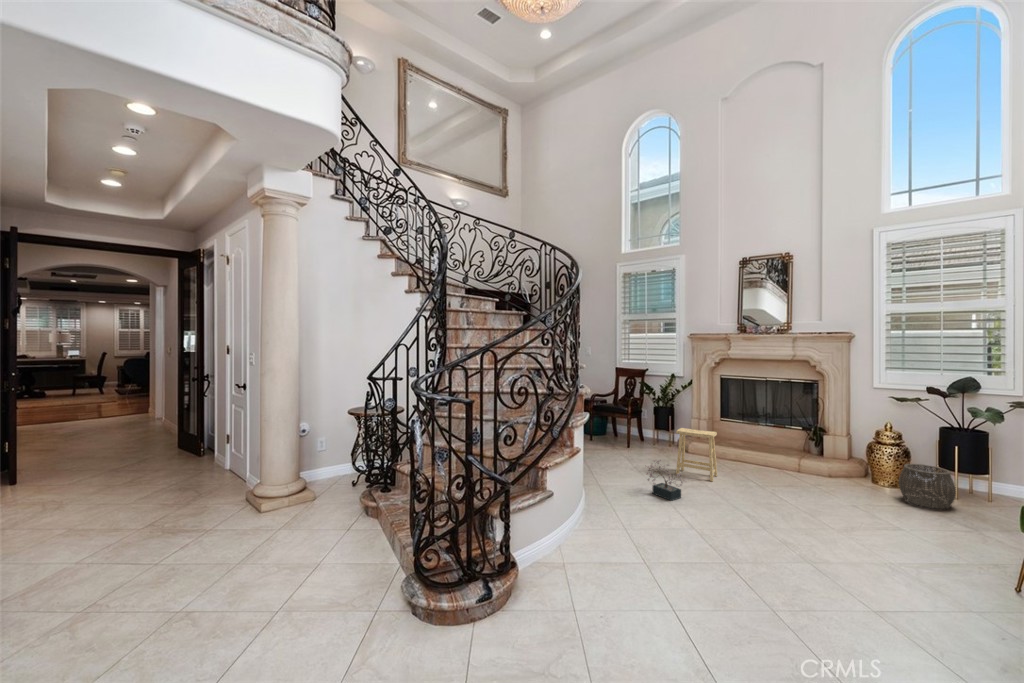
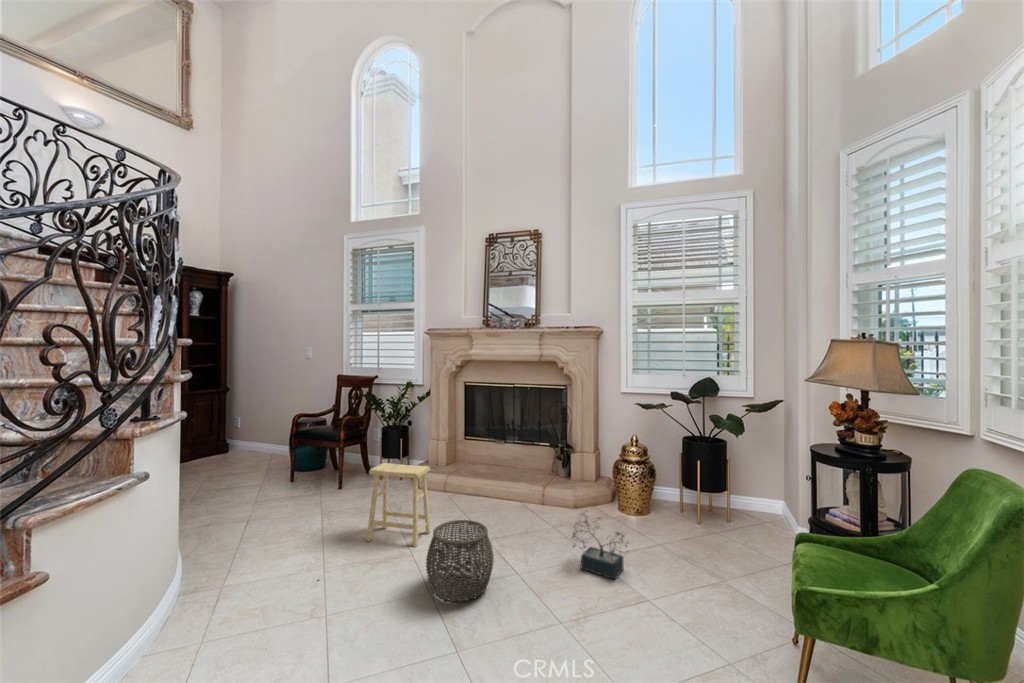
decorative plant: present [645,460,685,501] -> present [572,512,629,579]
woven basket: present [899,464,956,509] -> present [426,520,494,602]

